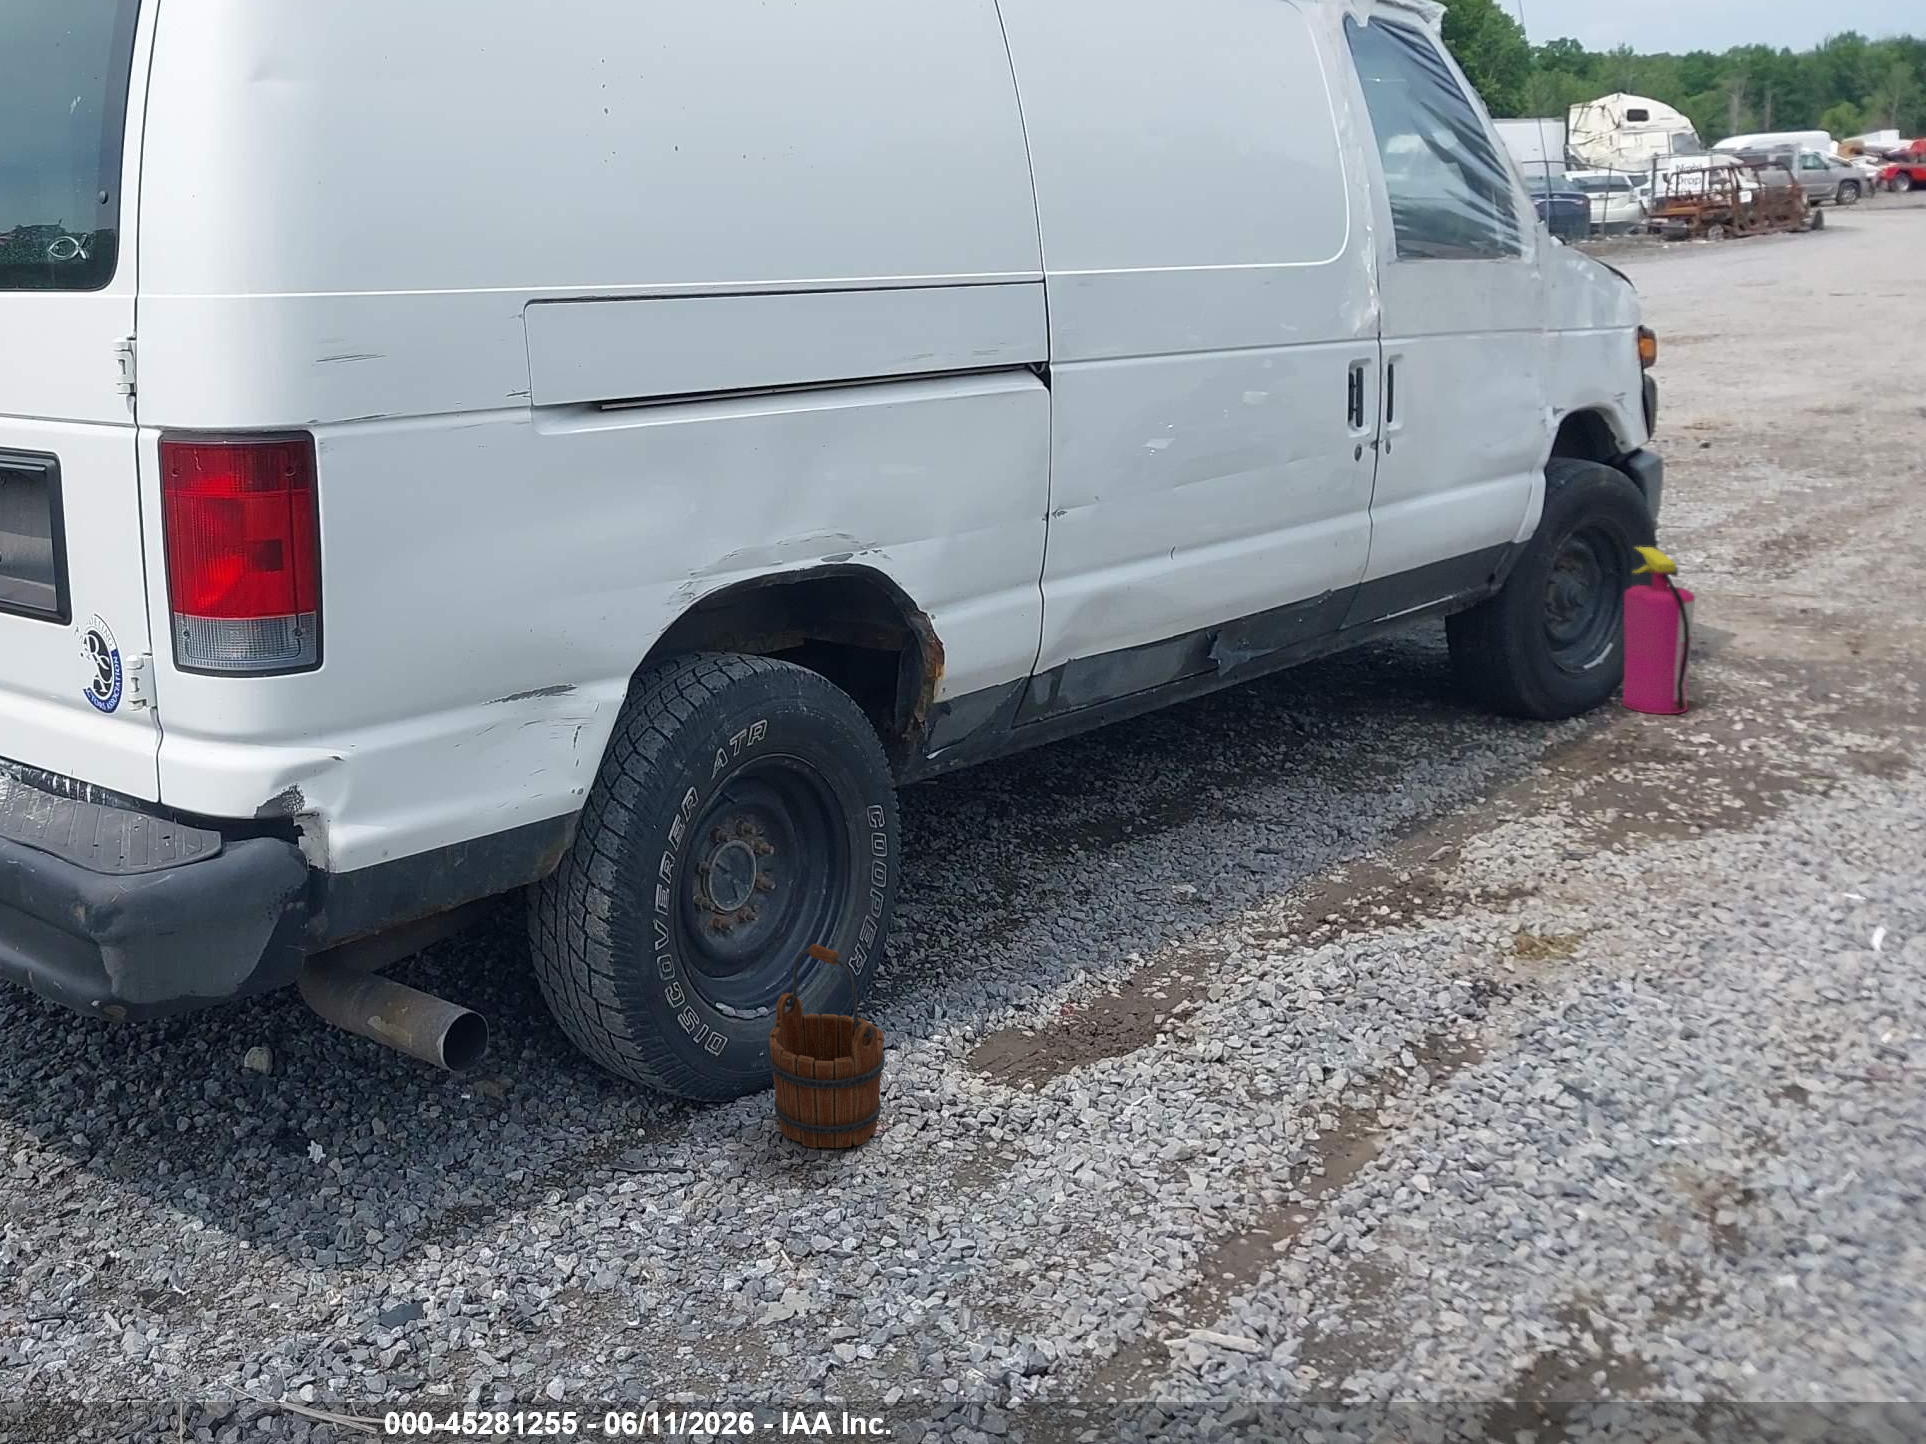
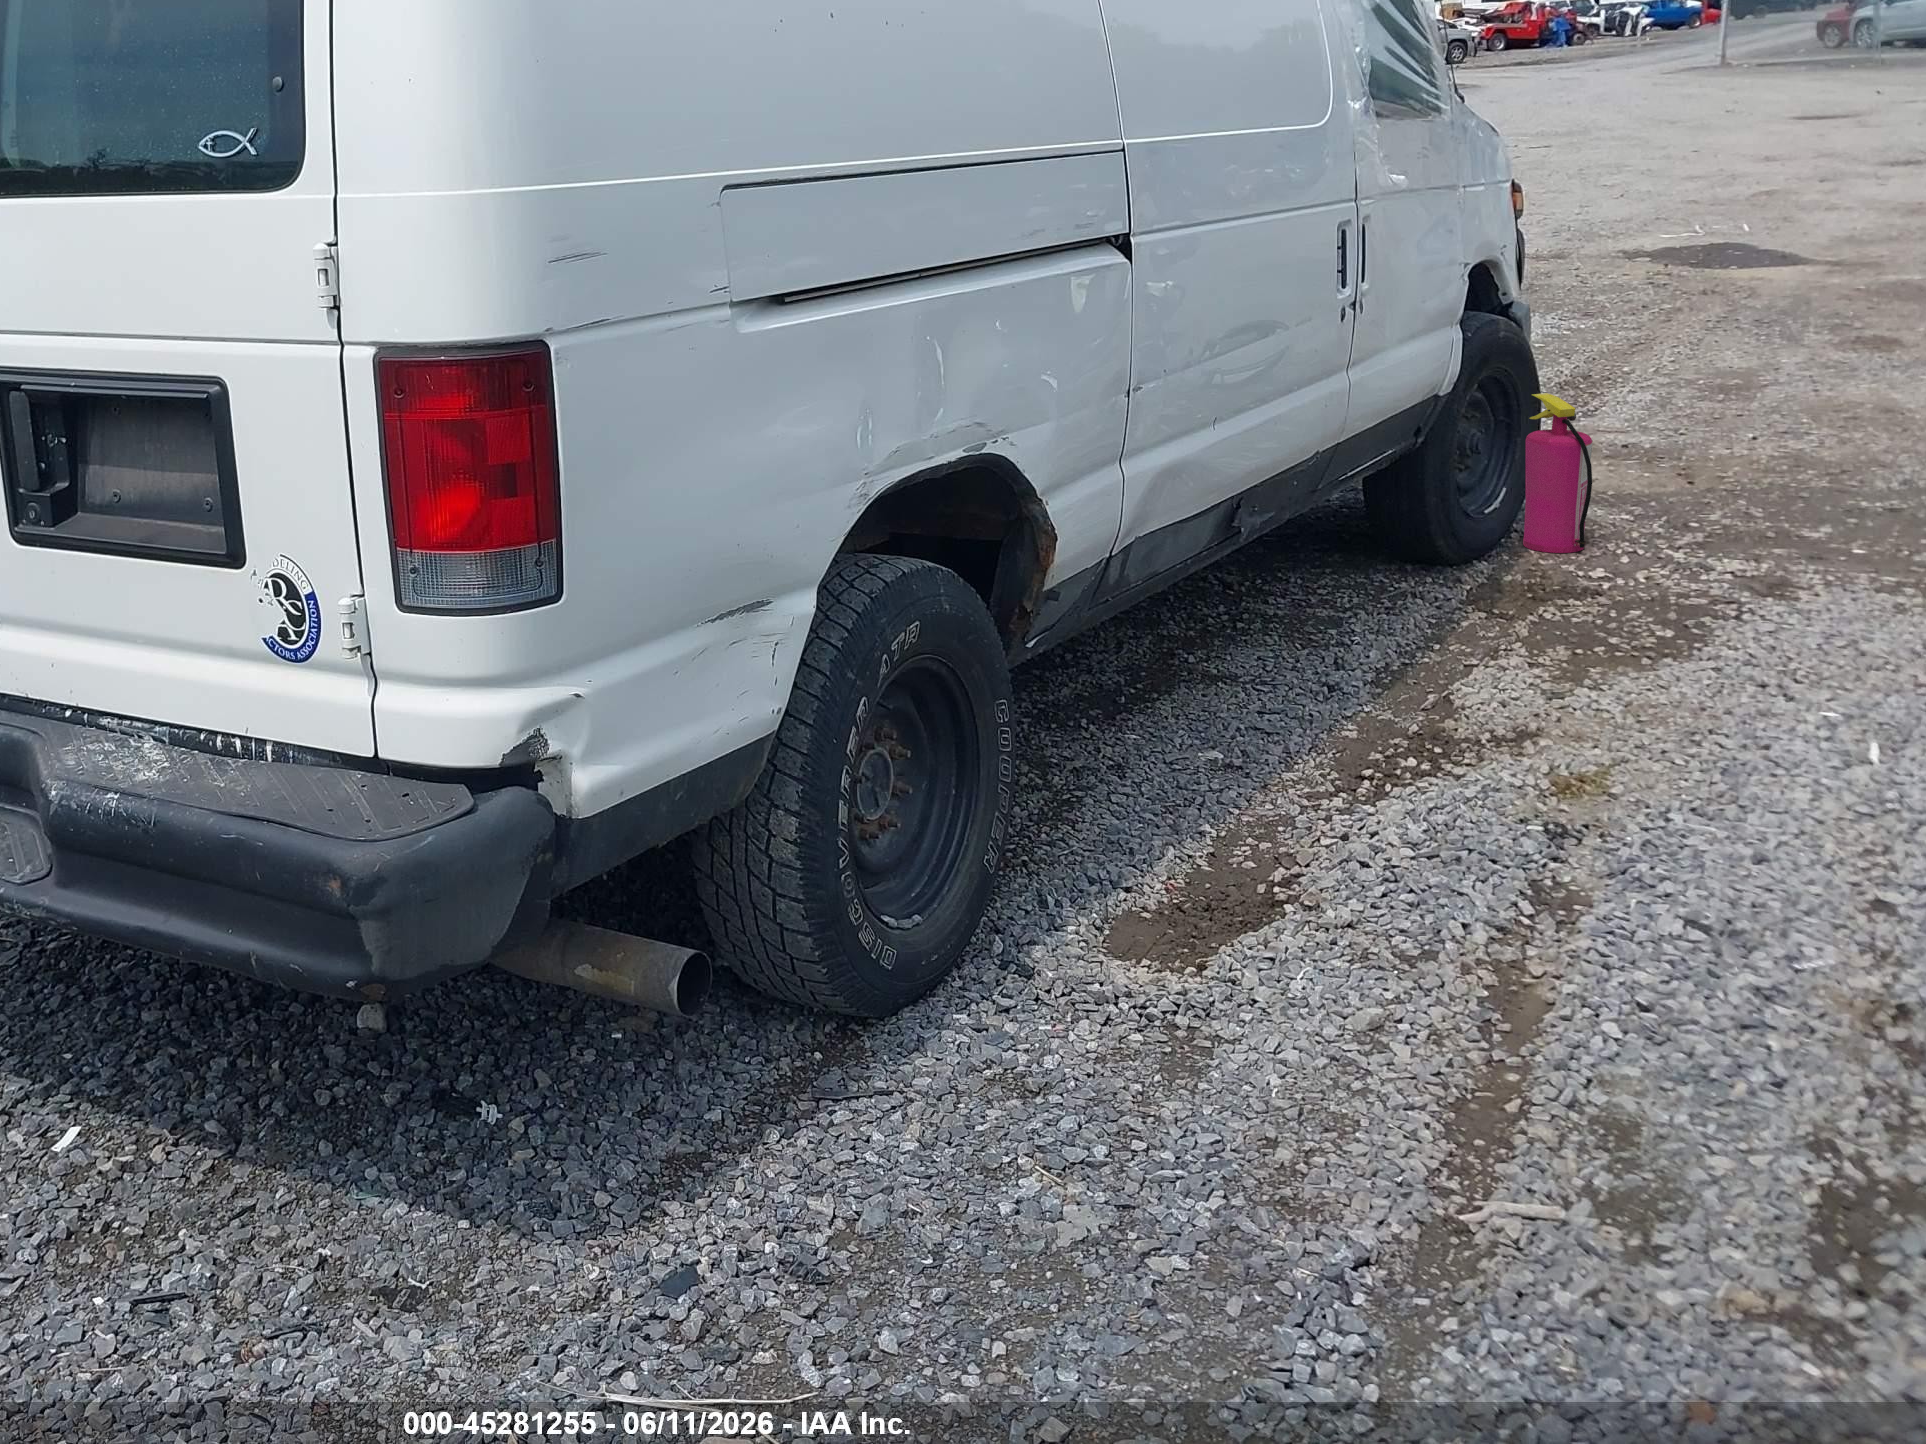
wooden bucket: present [769,944,884,1148] -> none [950,847,1070,1055]

